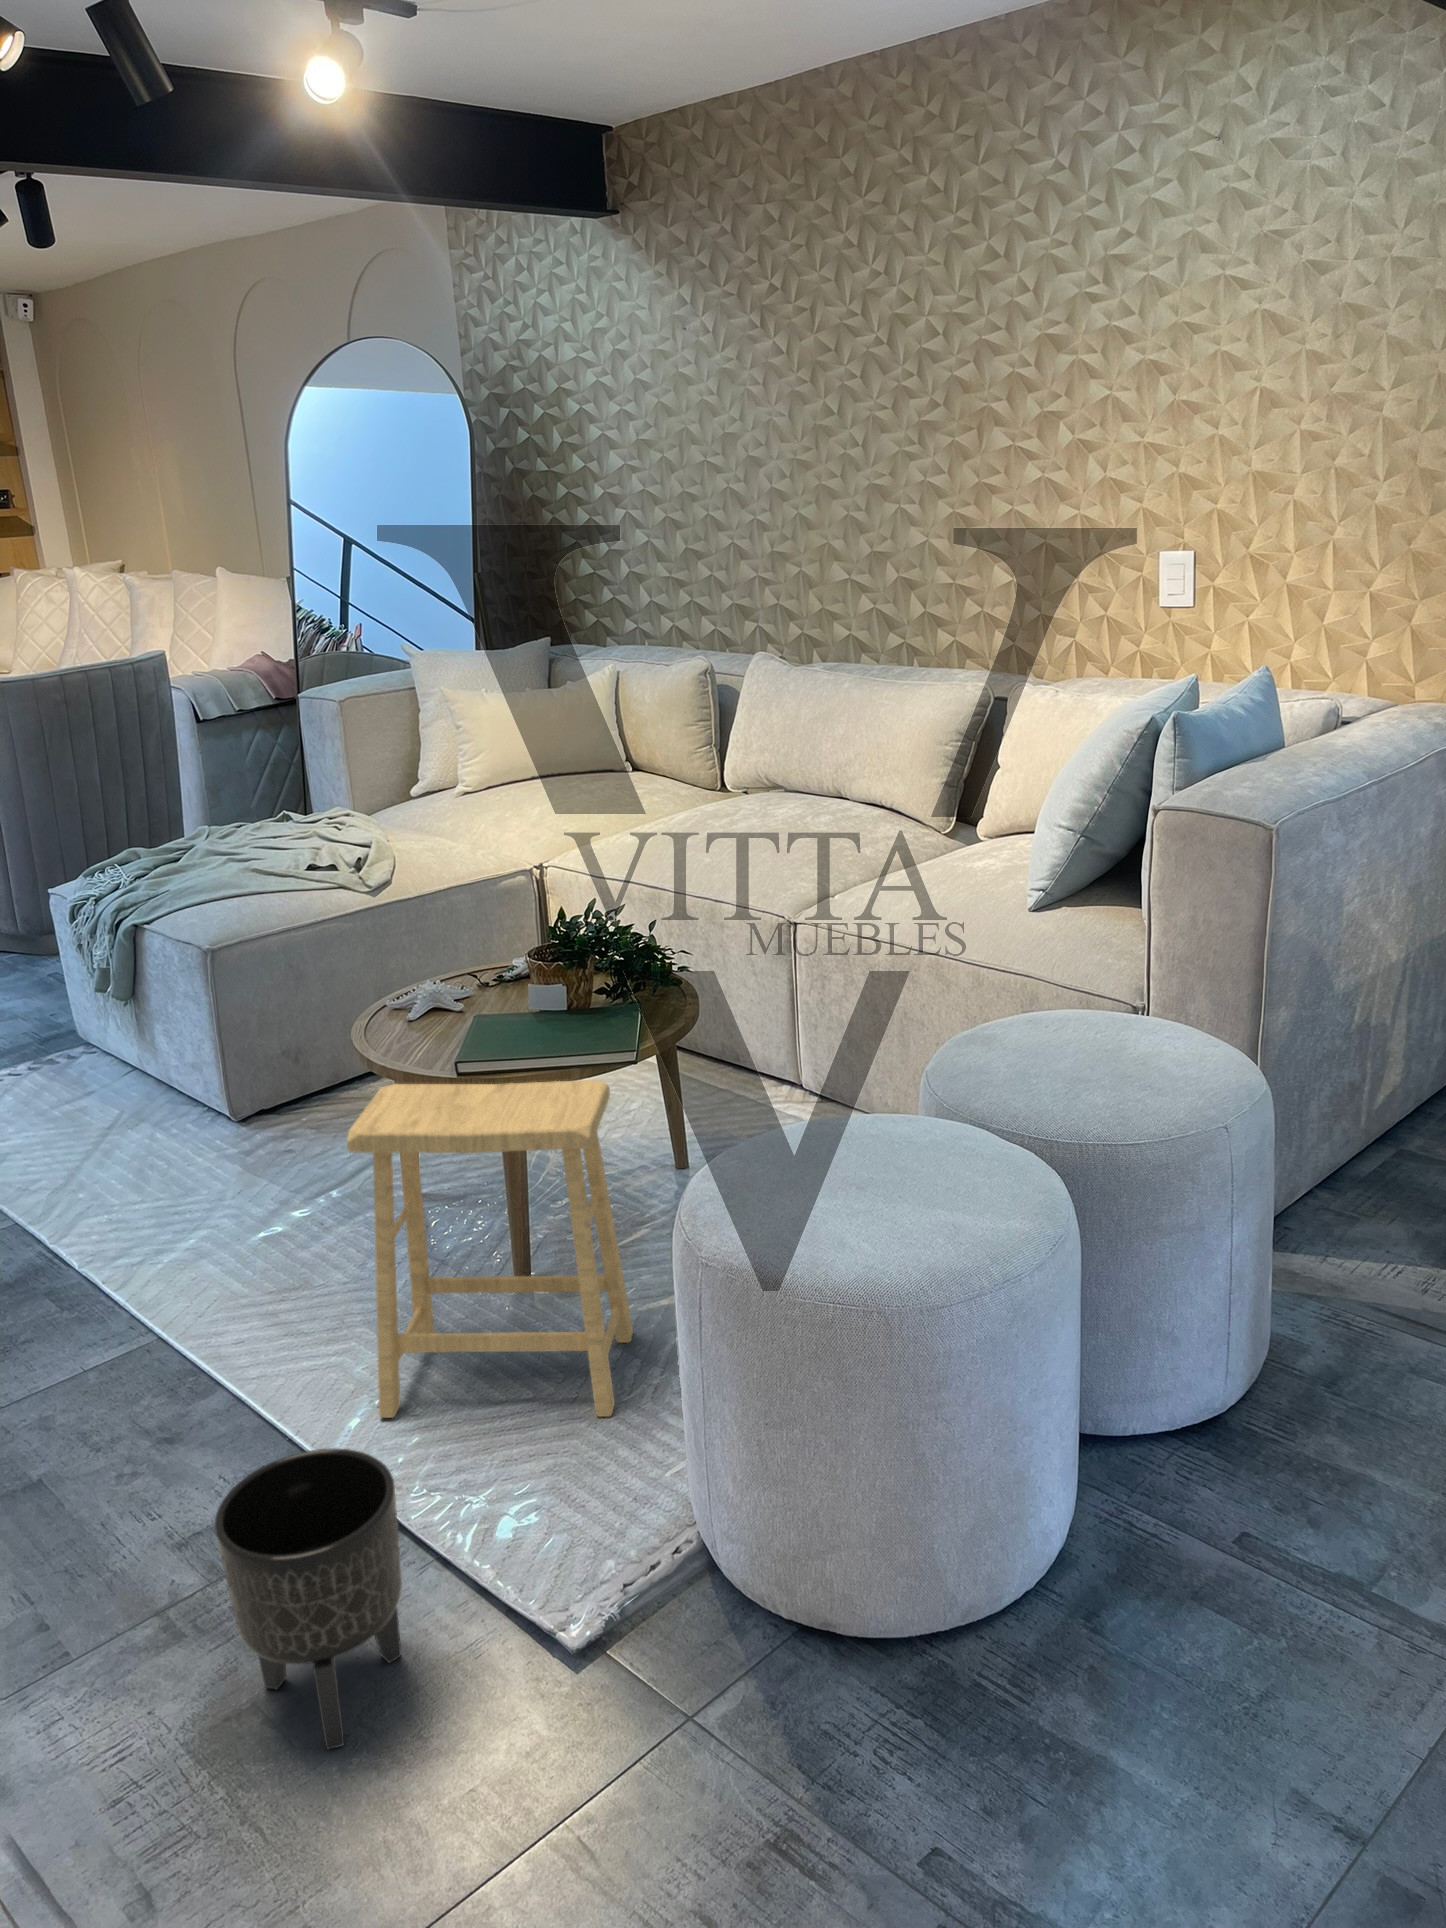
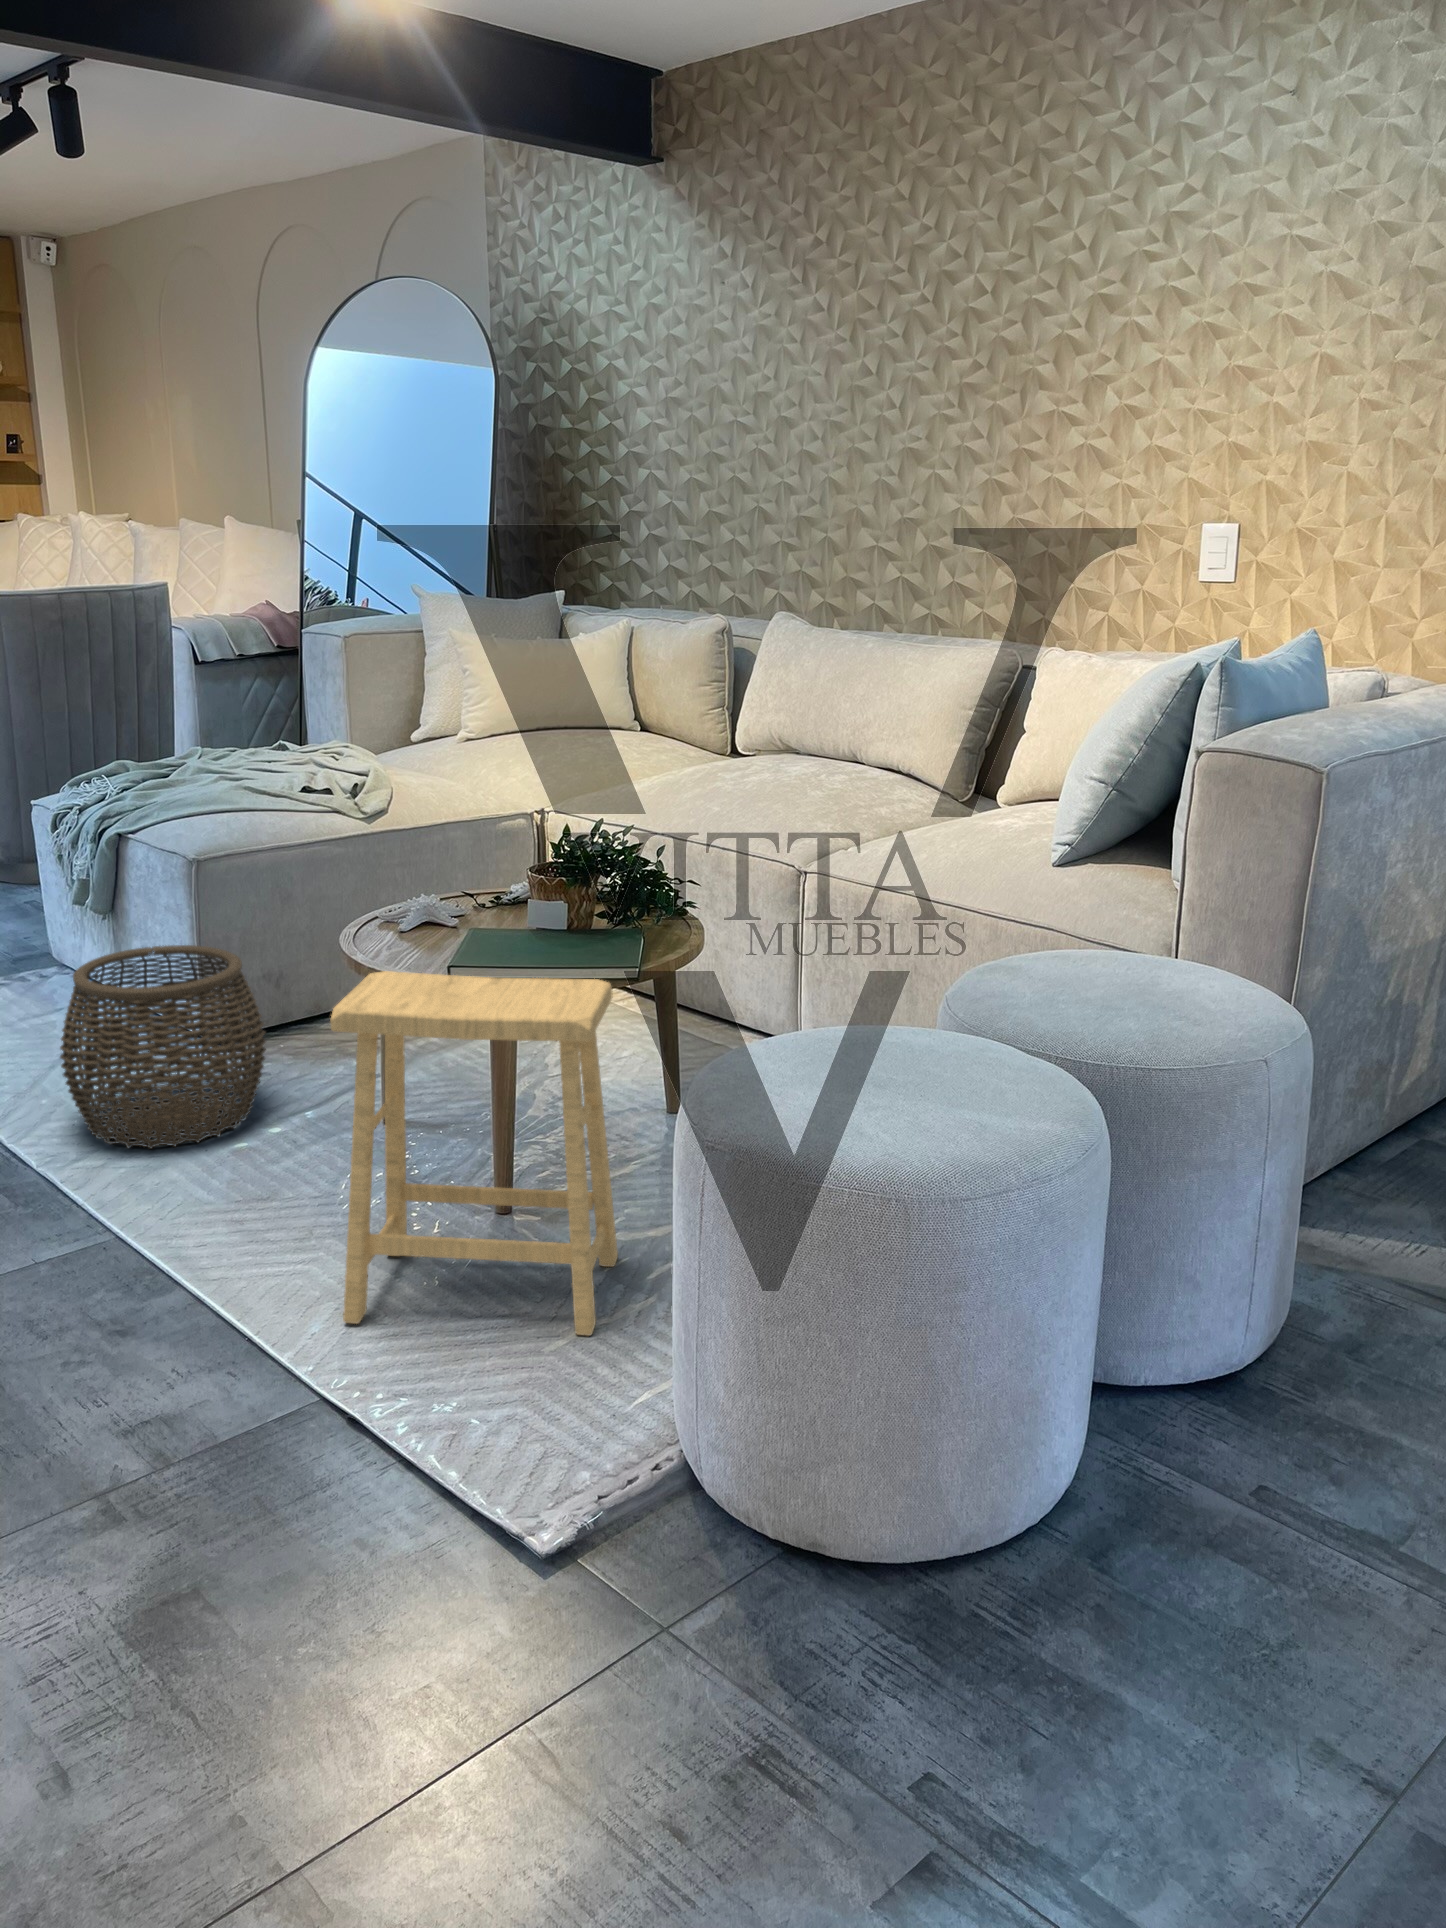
woven basket: none [95,1044,290,1246] -> present [60,945,266,1149]
planter: present [214,1448,402,1750] -> none [160,1321,361,1646]

